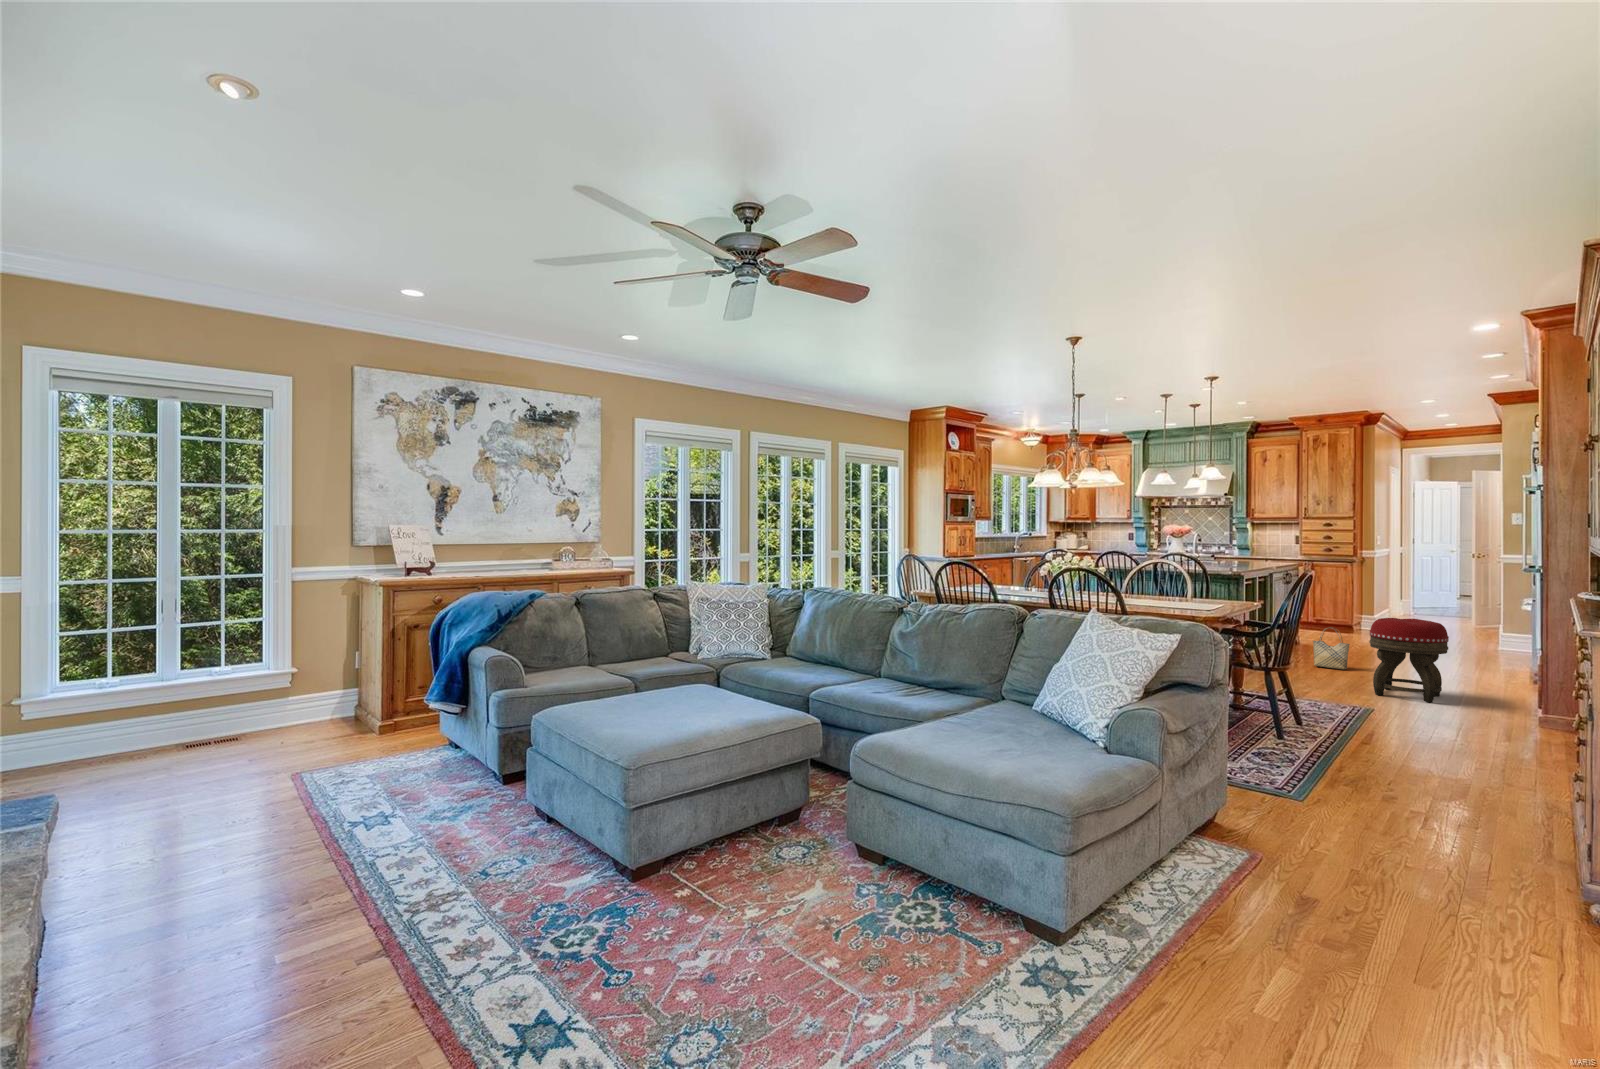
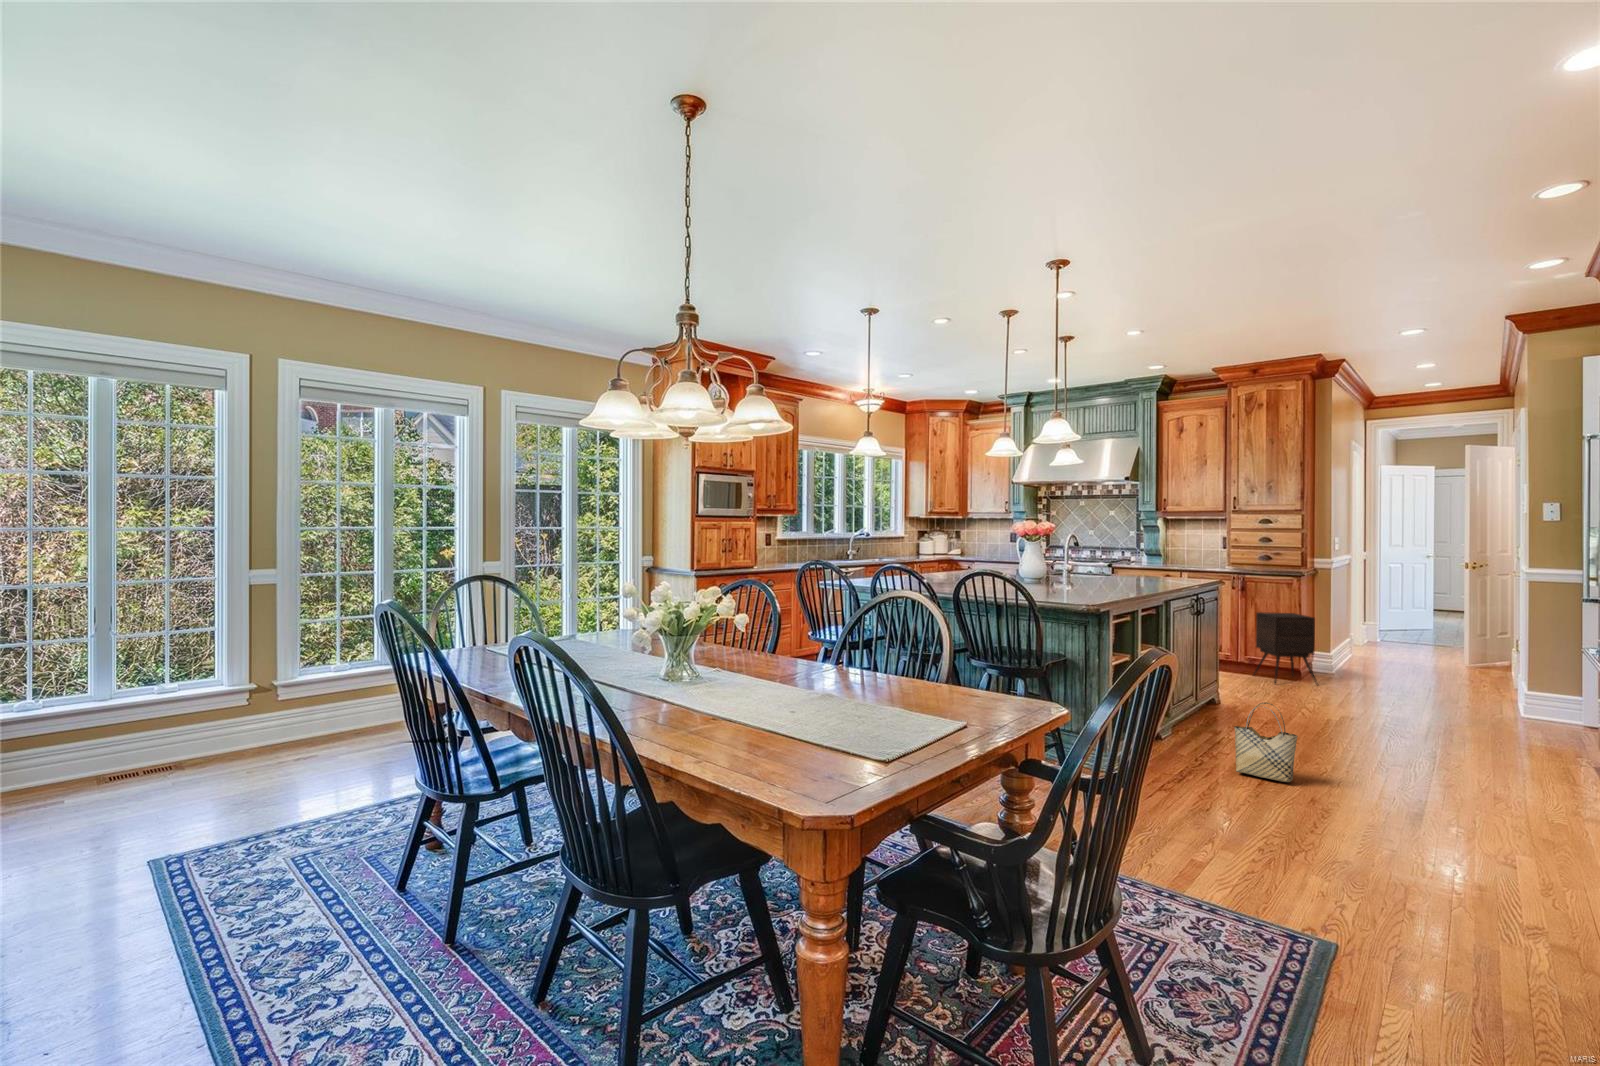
side table: none [1319,586,1365,634] -> present [1253,612,1318,685]
footstool: present [1369,618,1449,702] -> none [1337,710,1506,911]

